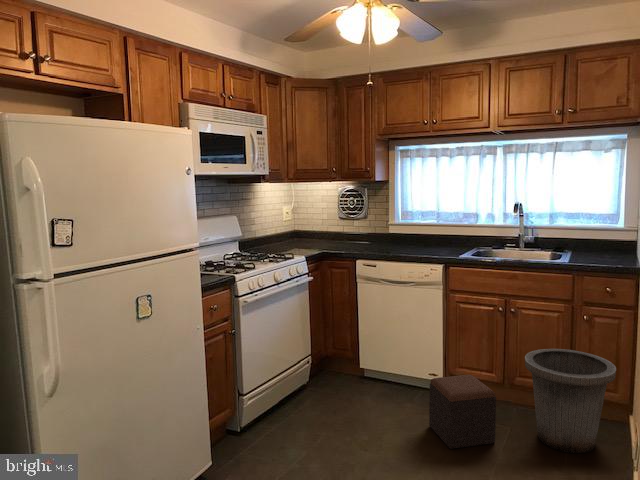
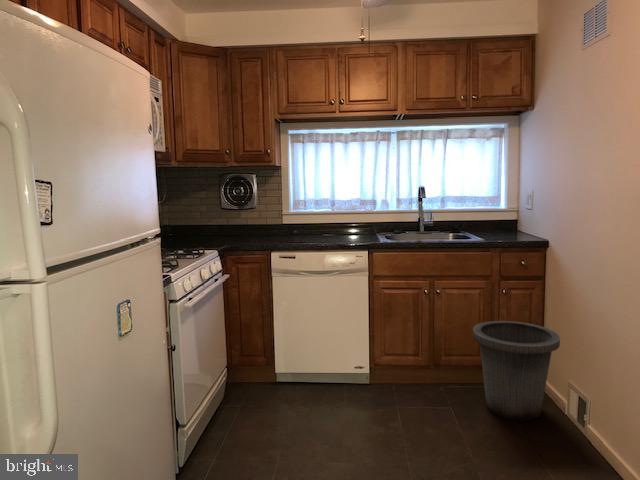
footstool: present [429,375,496,449] -> none [391,361,465,447]

